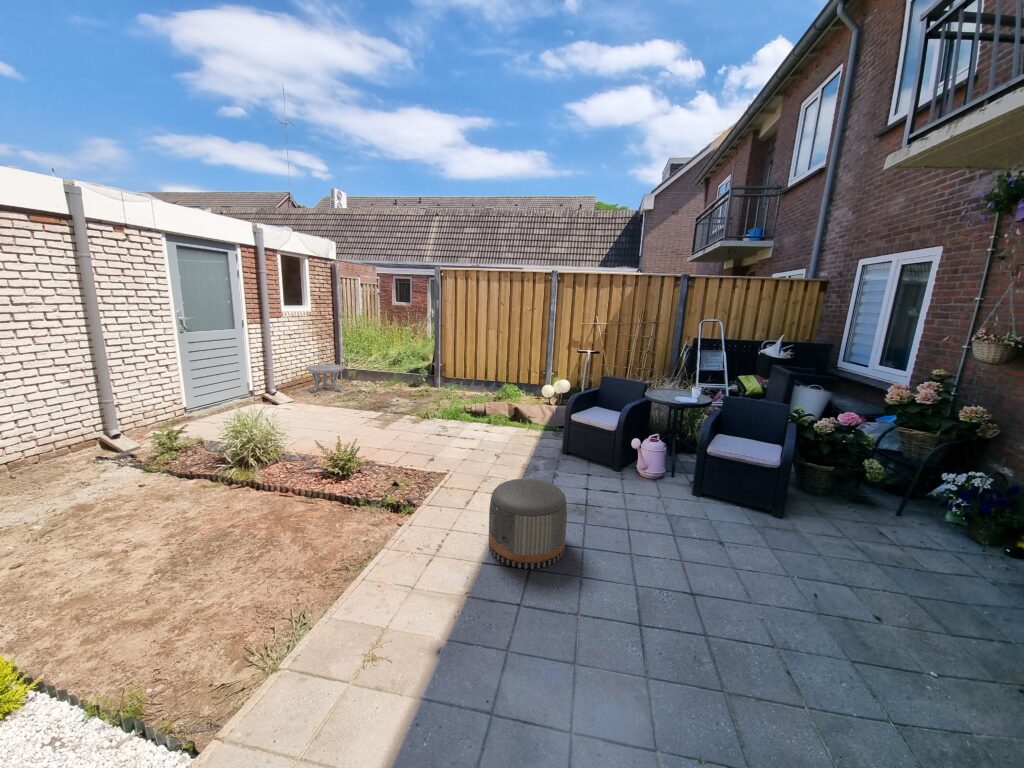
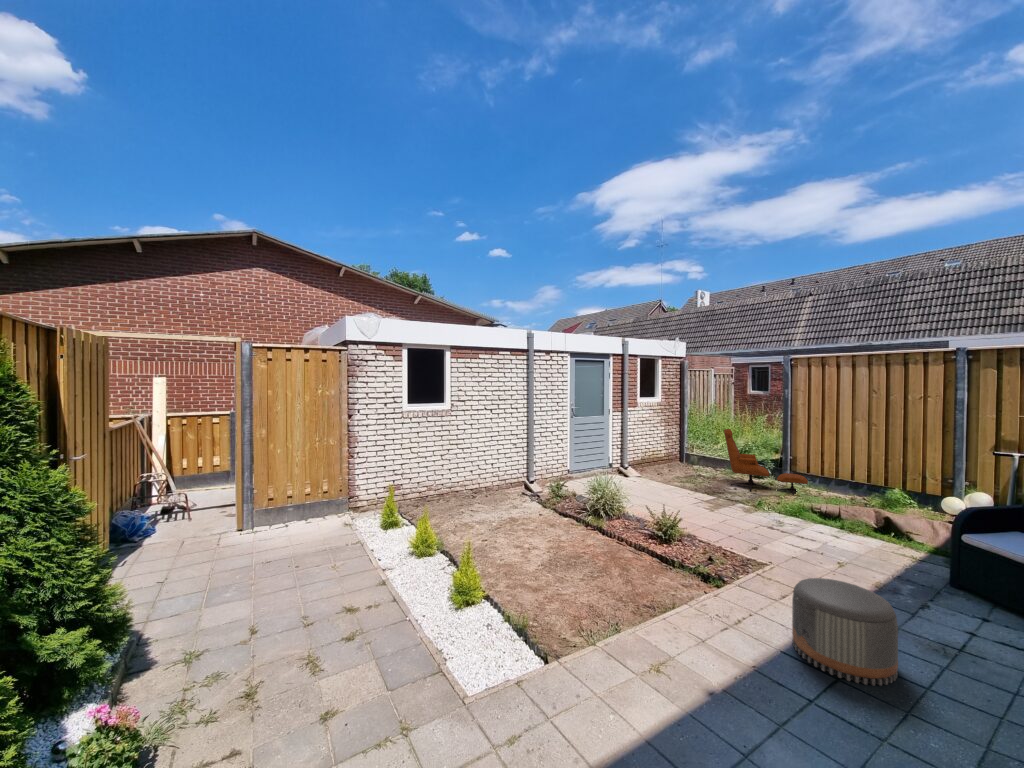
lounge chair: none [384,340,456,400] -> present [724,429,808,495]
side table: present [306,364,345,392] -> none [654,448,688,474]

